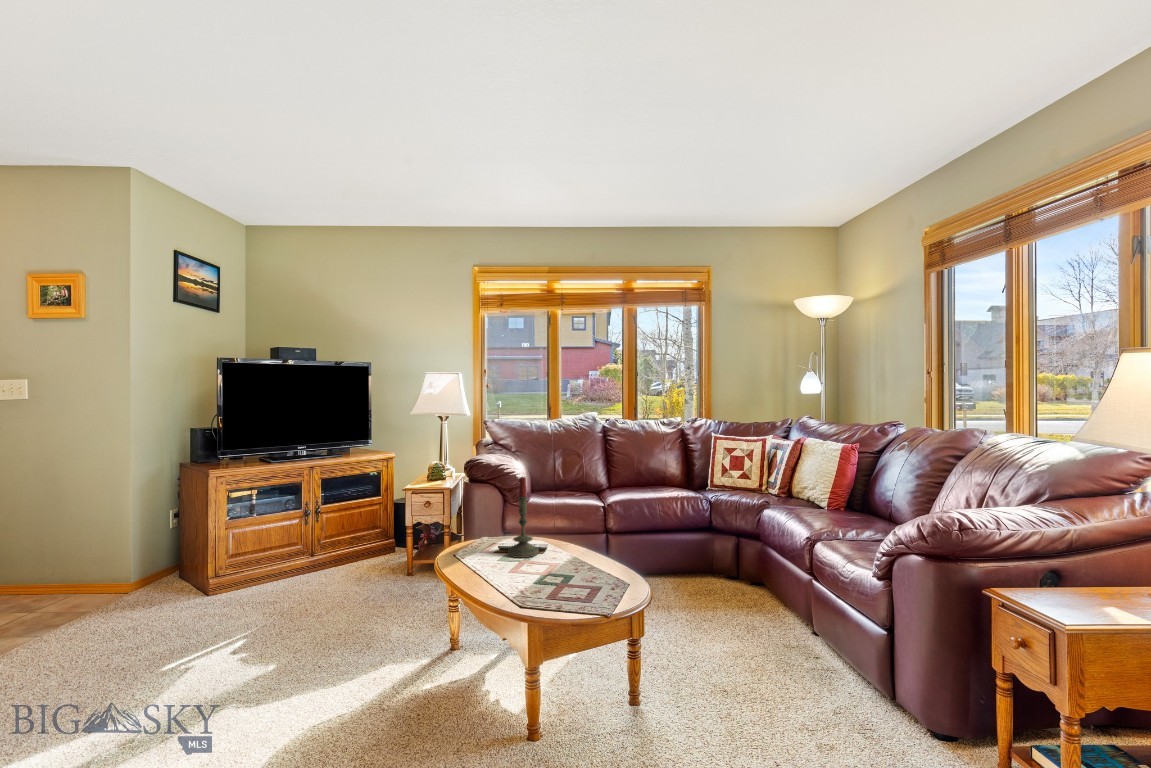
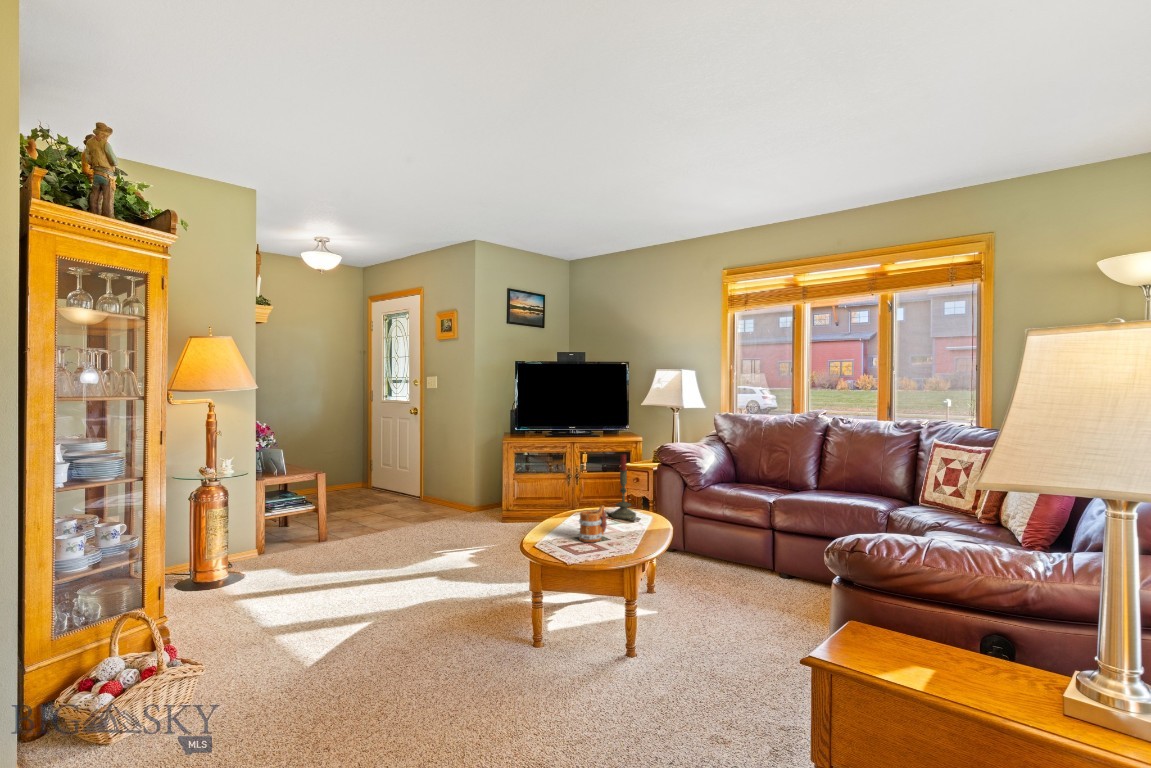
mug: none [548,546,578,600] -> present [579,505,607,542]

